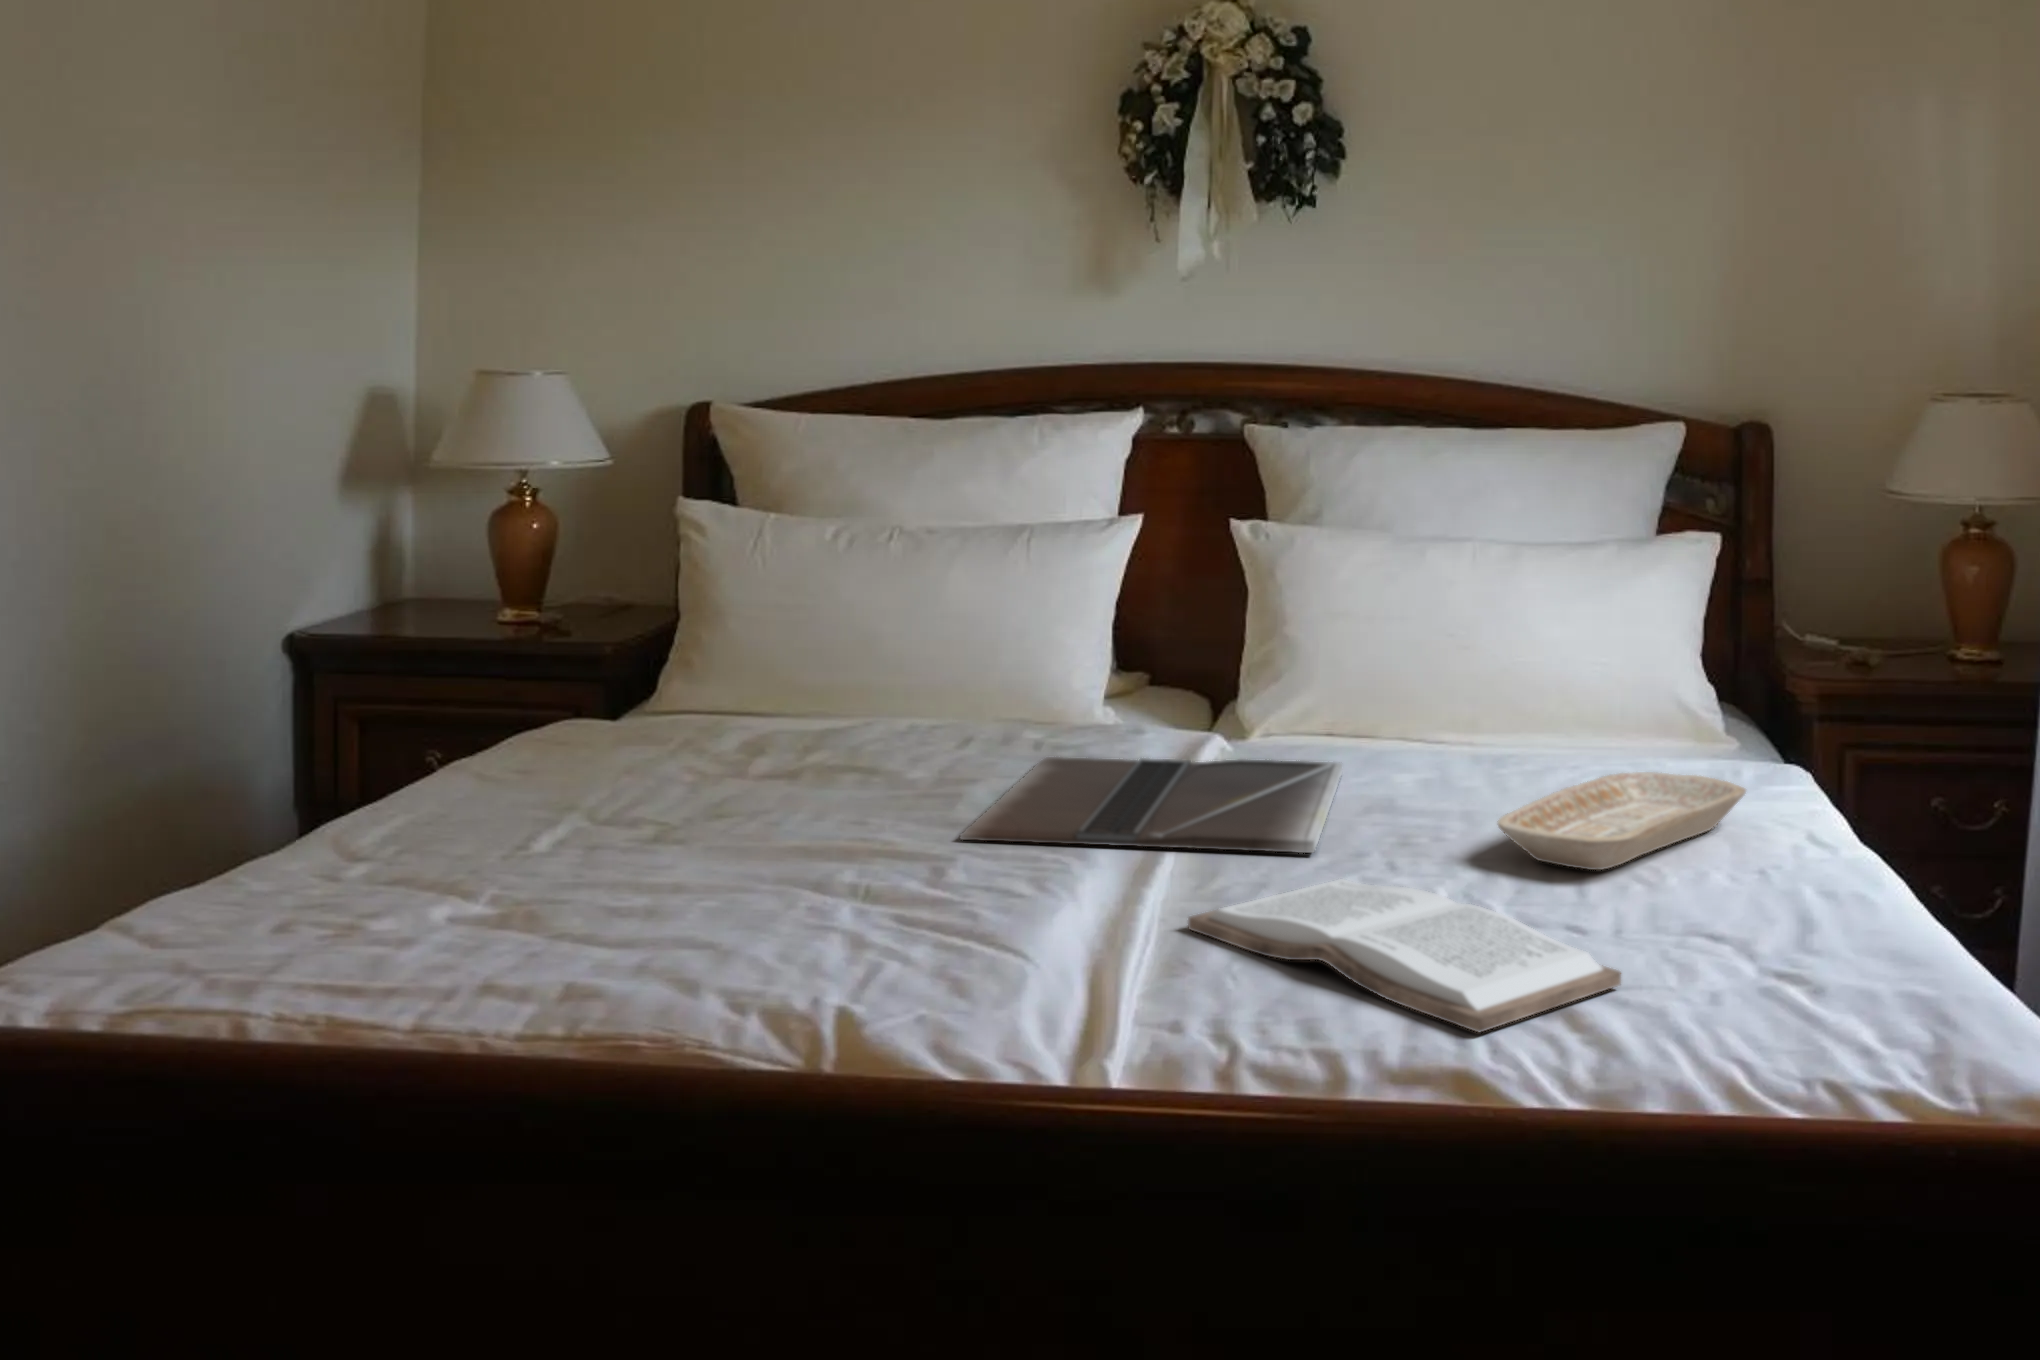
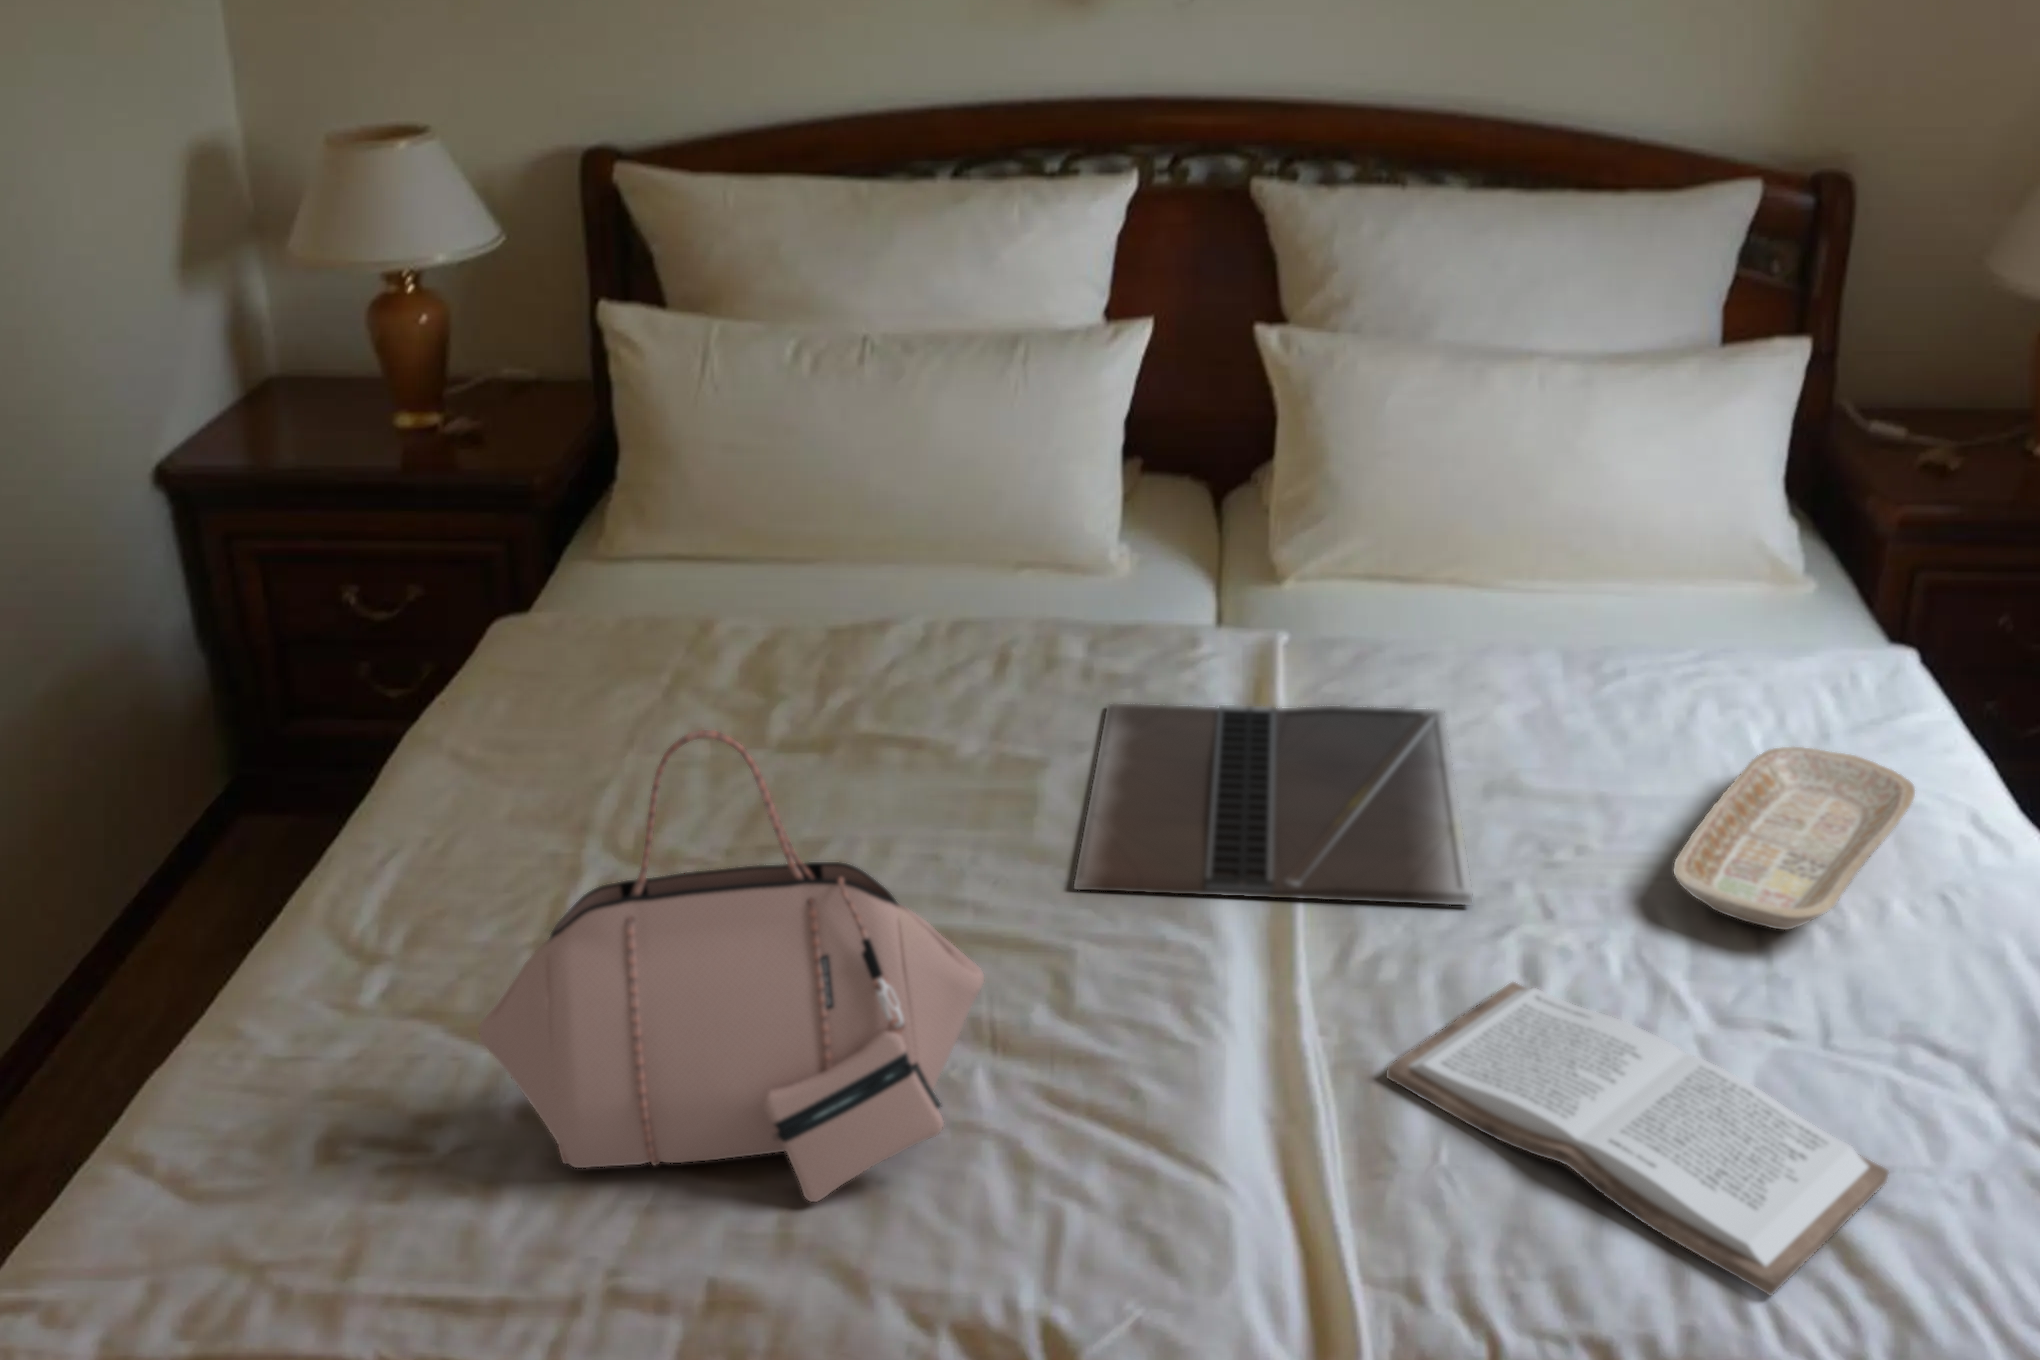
handbag: none [382,548,824,968] -> present [479,730,984,1202]

